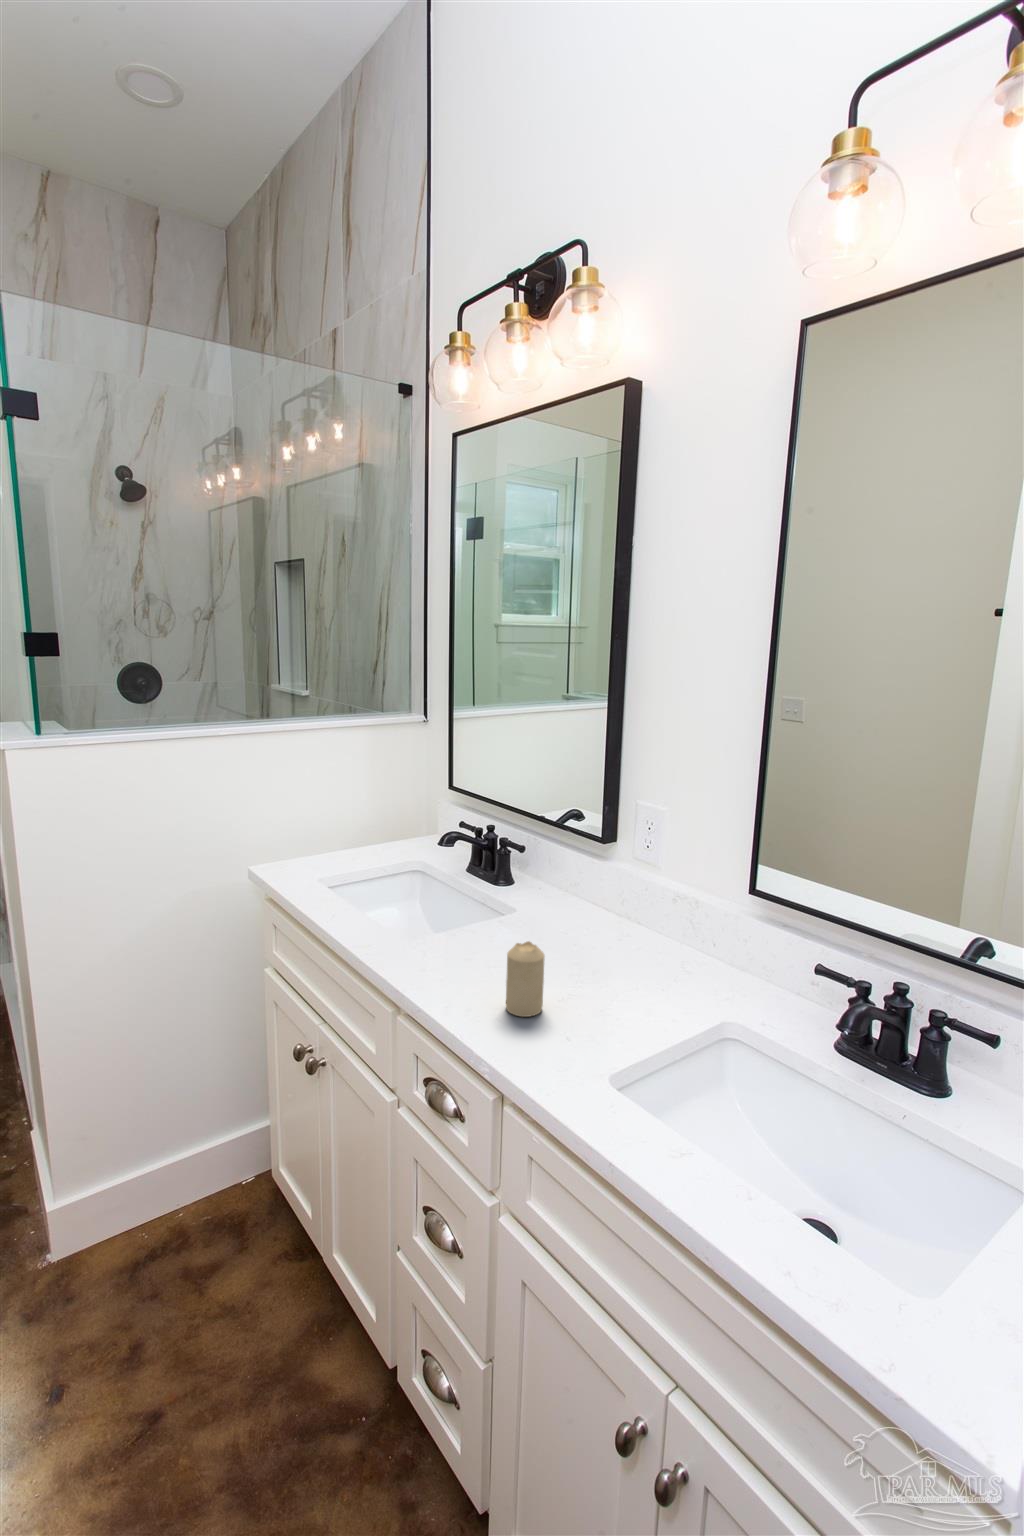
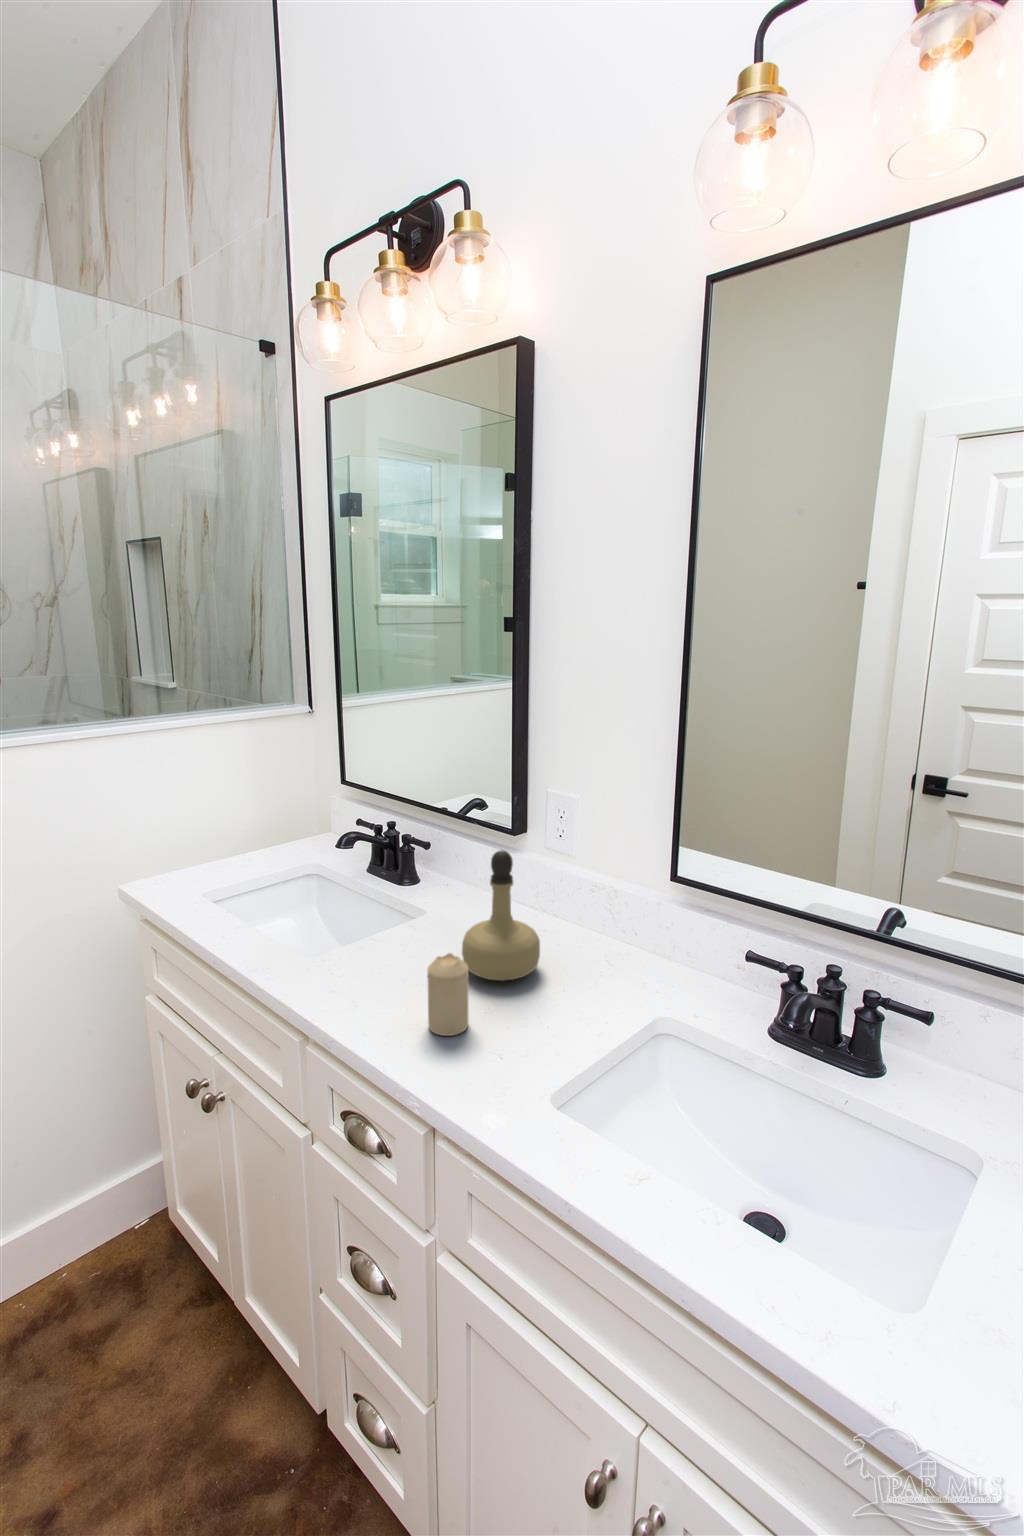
perfume bottle: none [544,853,618,976] -> present [462,851,540,981]

